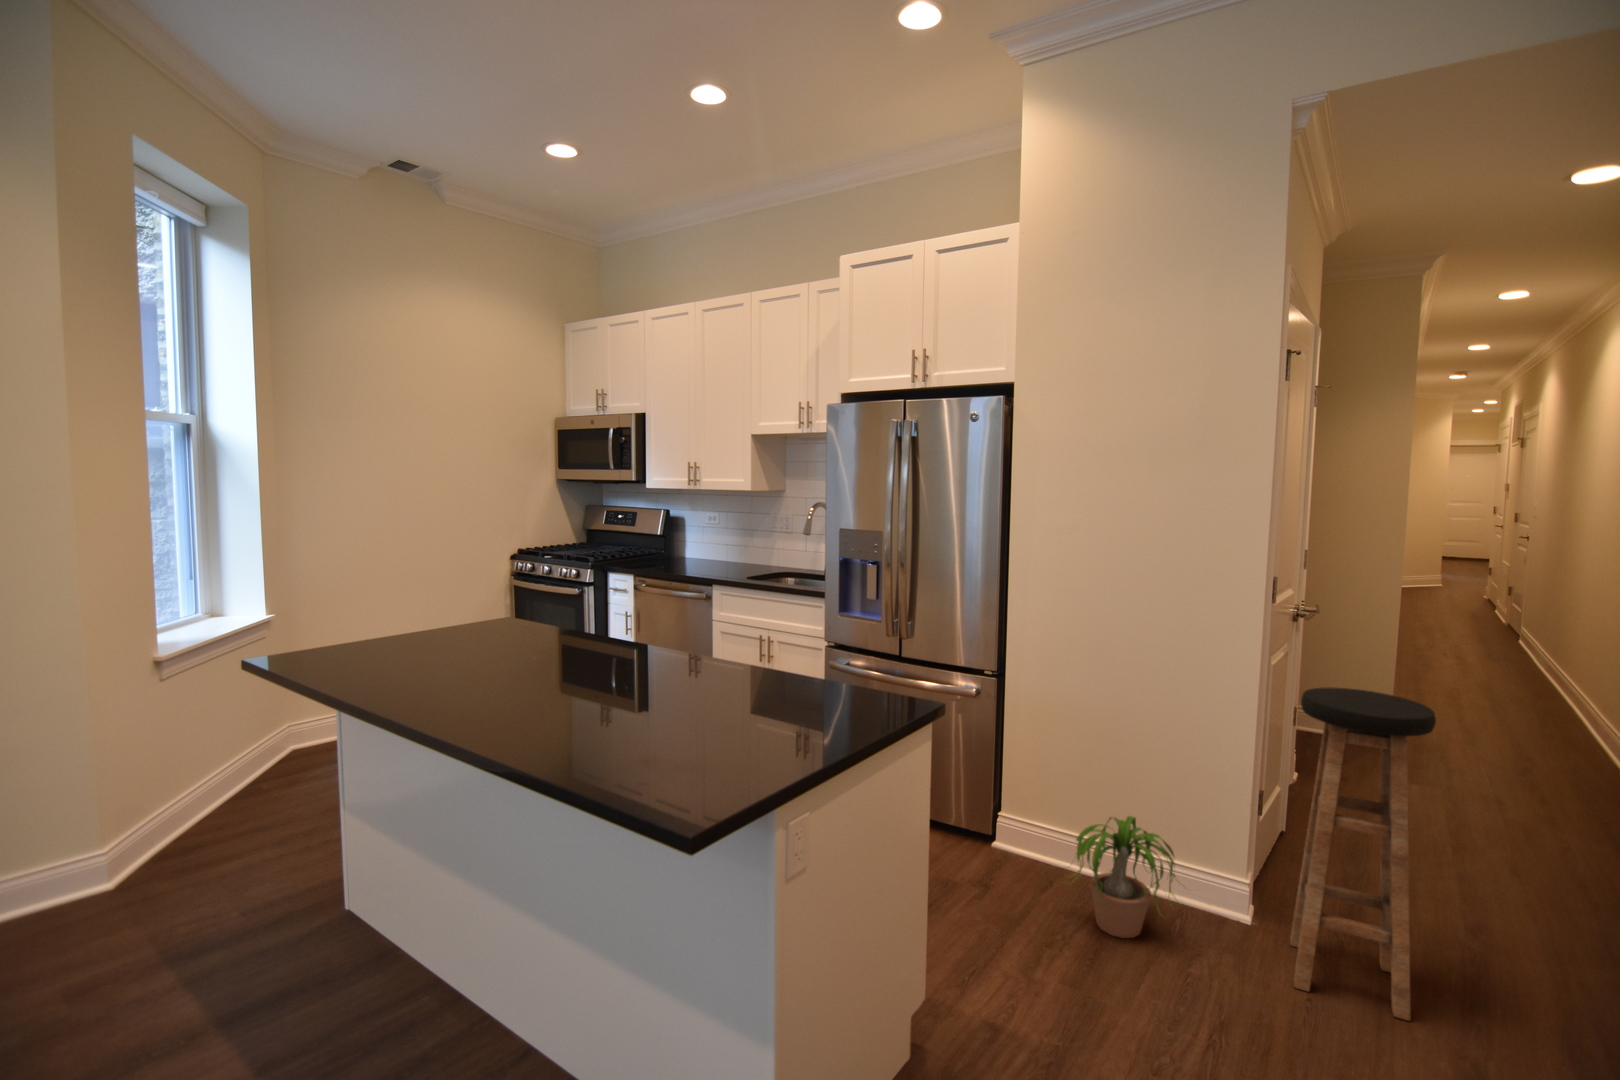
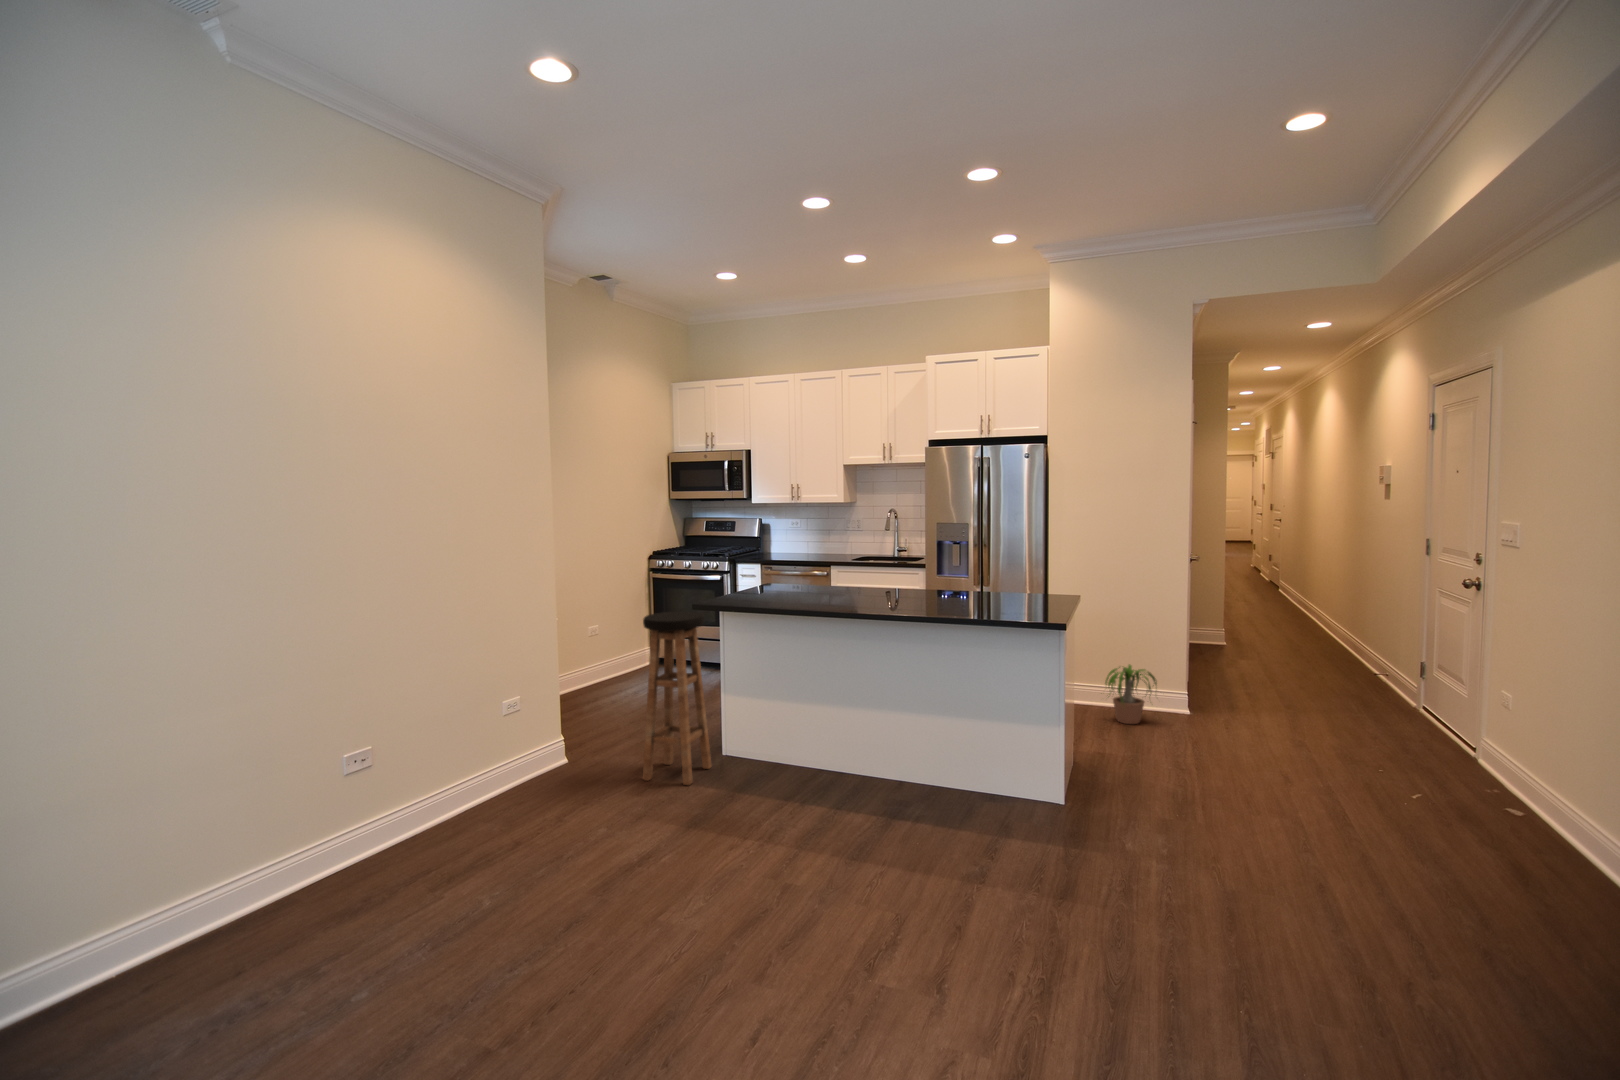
bar stool: present [1290,687,1436,1021] -> present [643,611,712,785]

